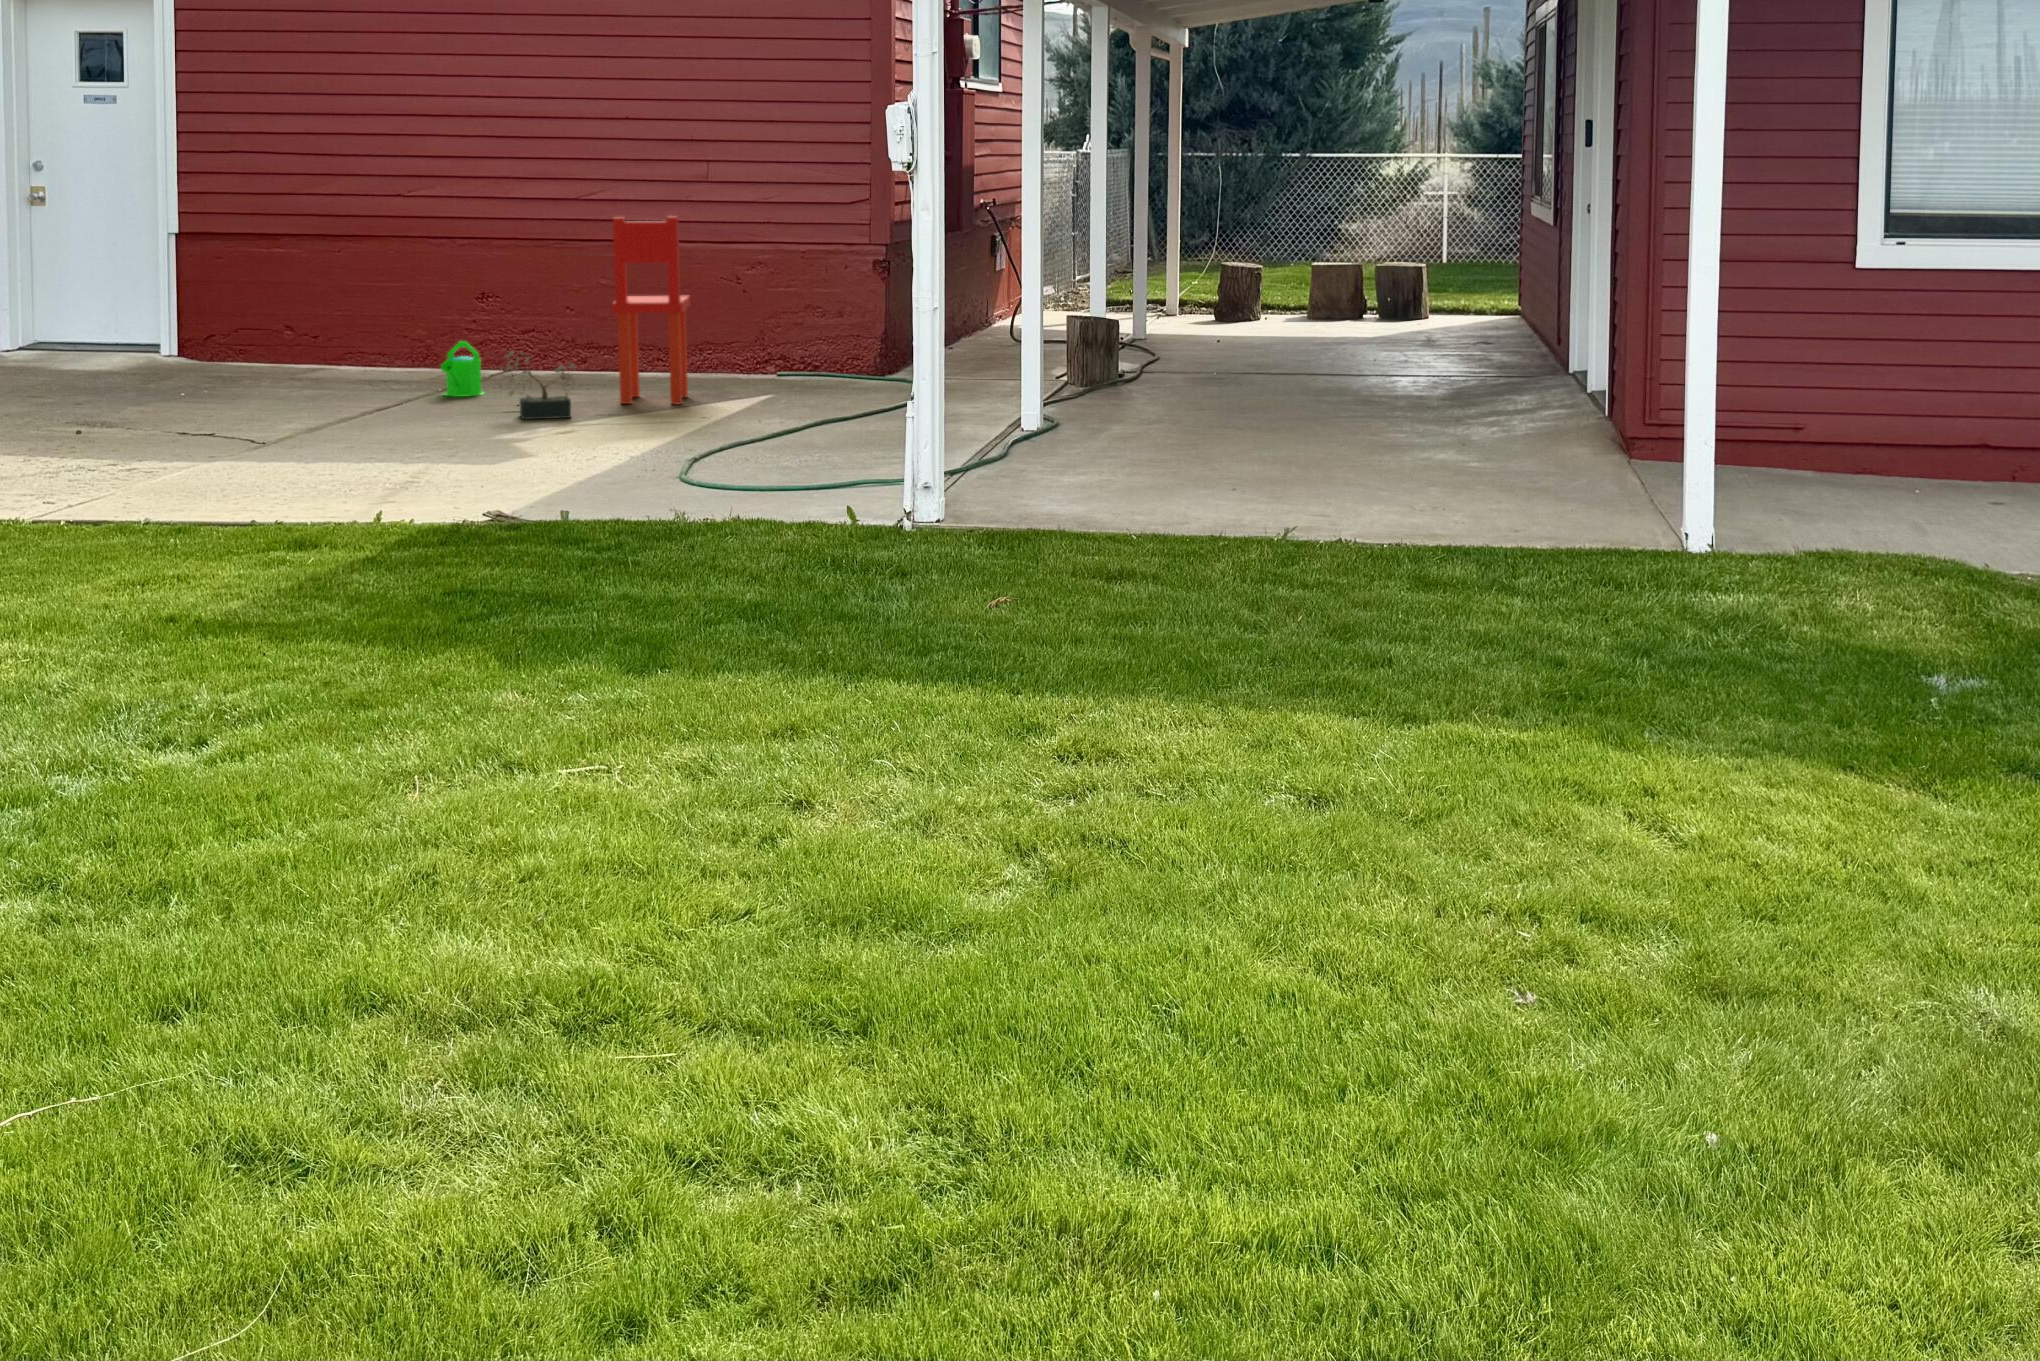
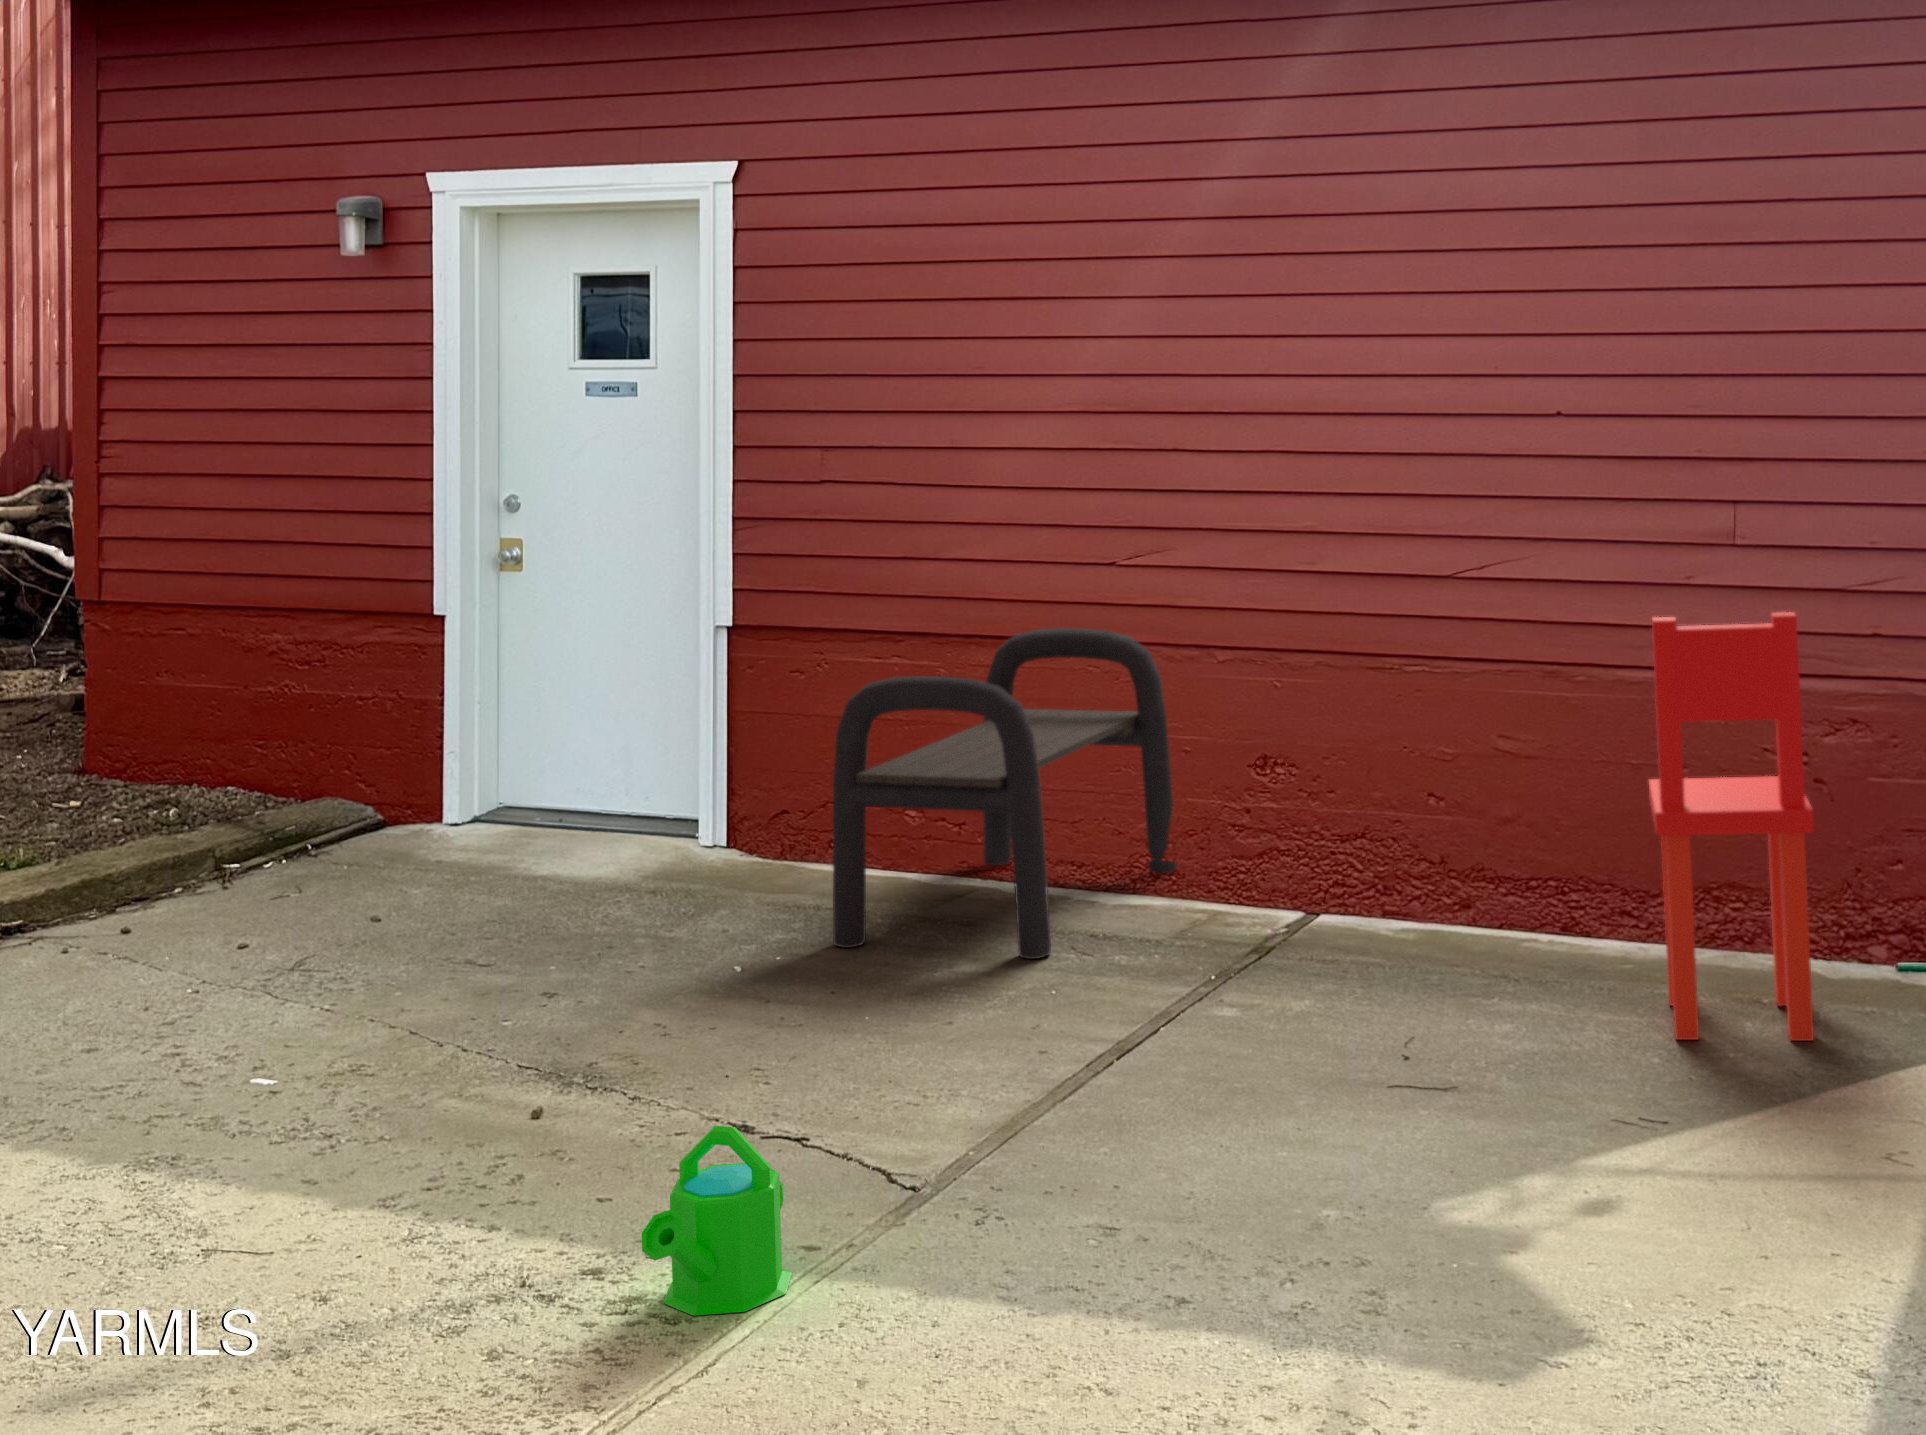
bench: none [230,239,420,387] -> present [833,628,1177,959]
watering can: present [441,341,484,397] -> present [642,1126,792,1316]
decorative plant: present [499,351,583,420] -> none [1438,950,1631,1127]

